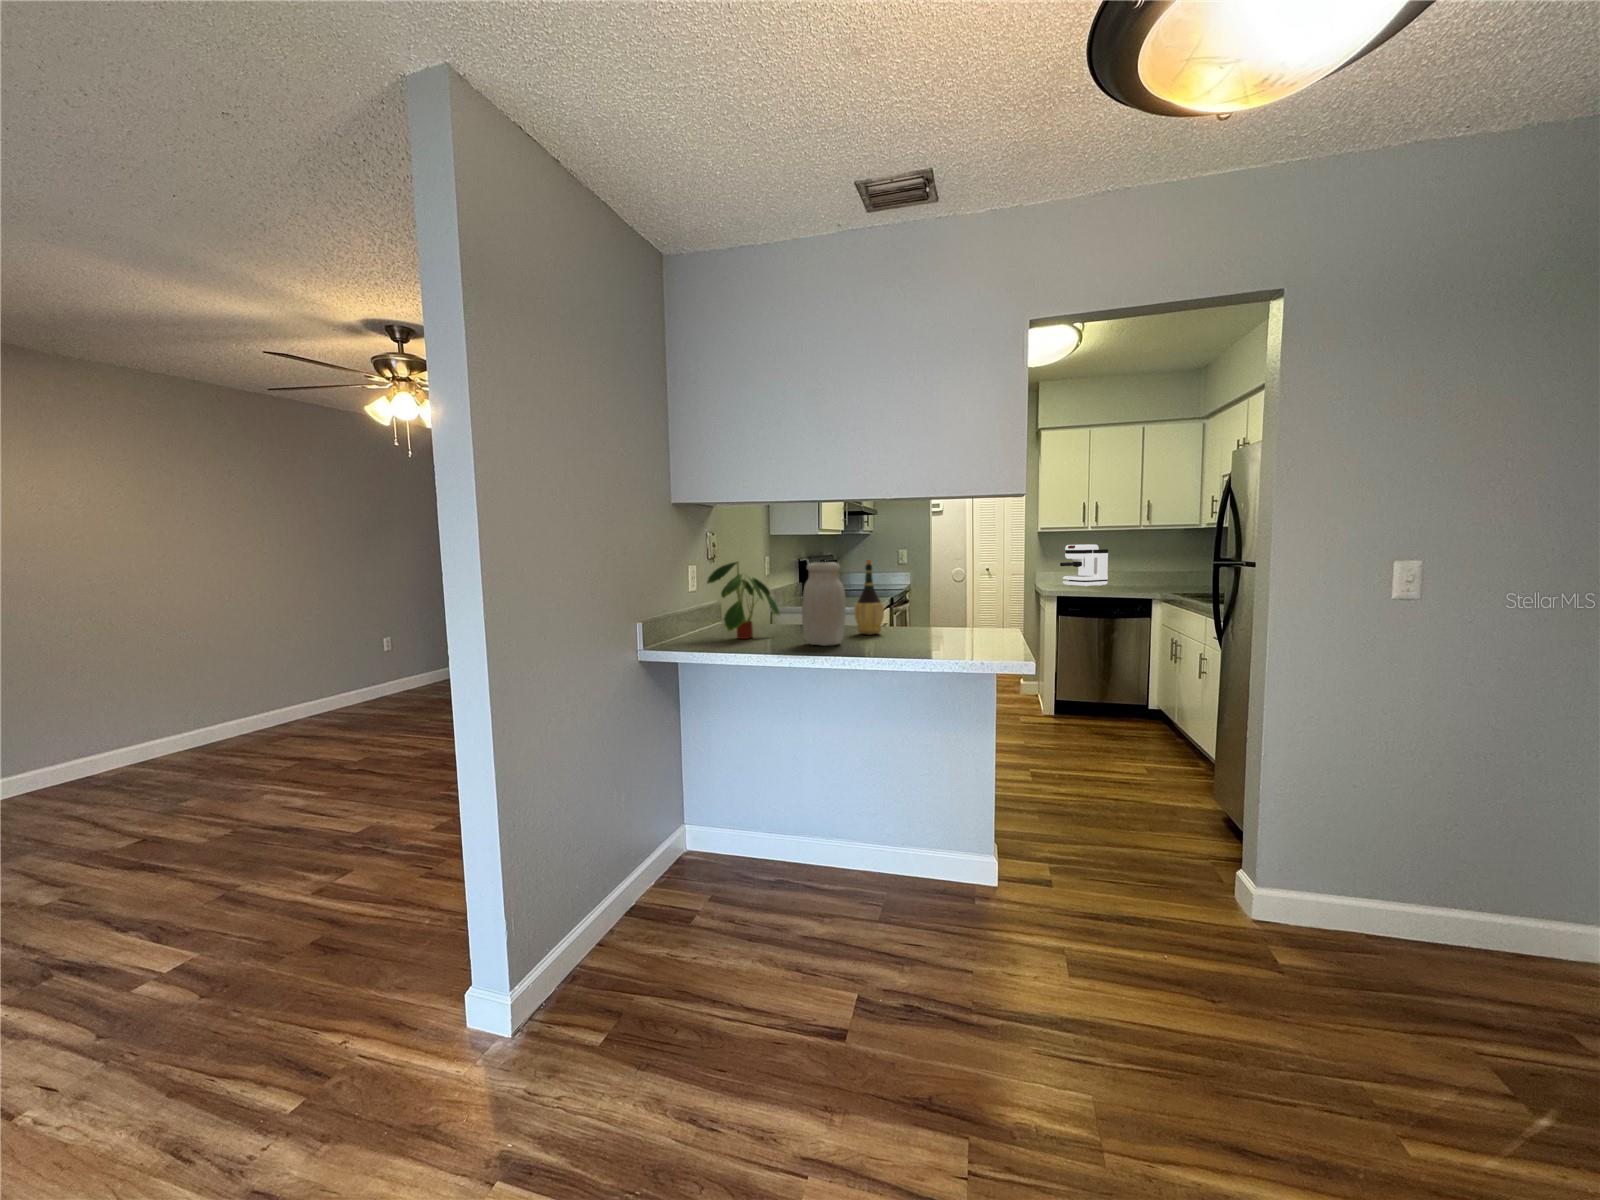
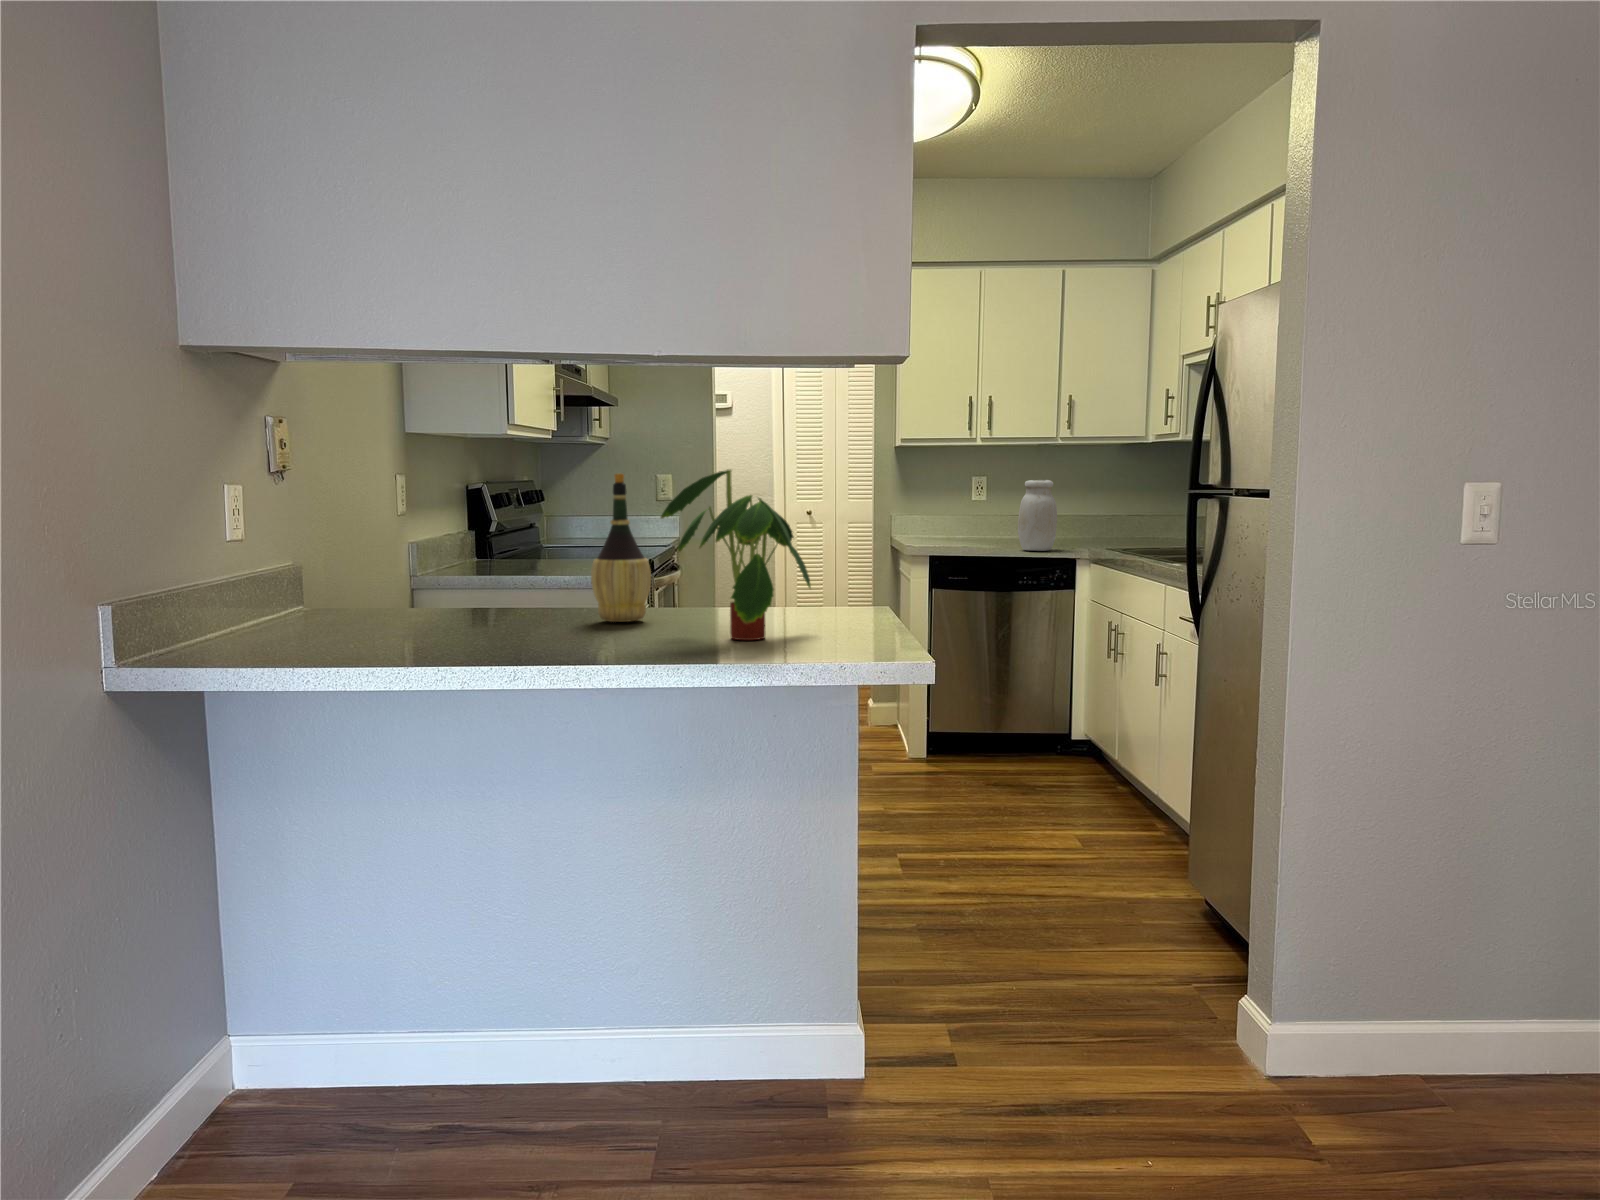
coffee maker: present [1060,544,1108,587] -> none [932,469,1006,539]
plant: present [707,561,779,639] -> present [661,470,811,640]
jar: present [802,562,846,645] -> present [1018,480,1057,551]

